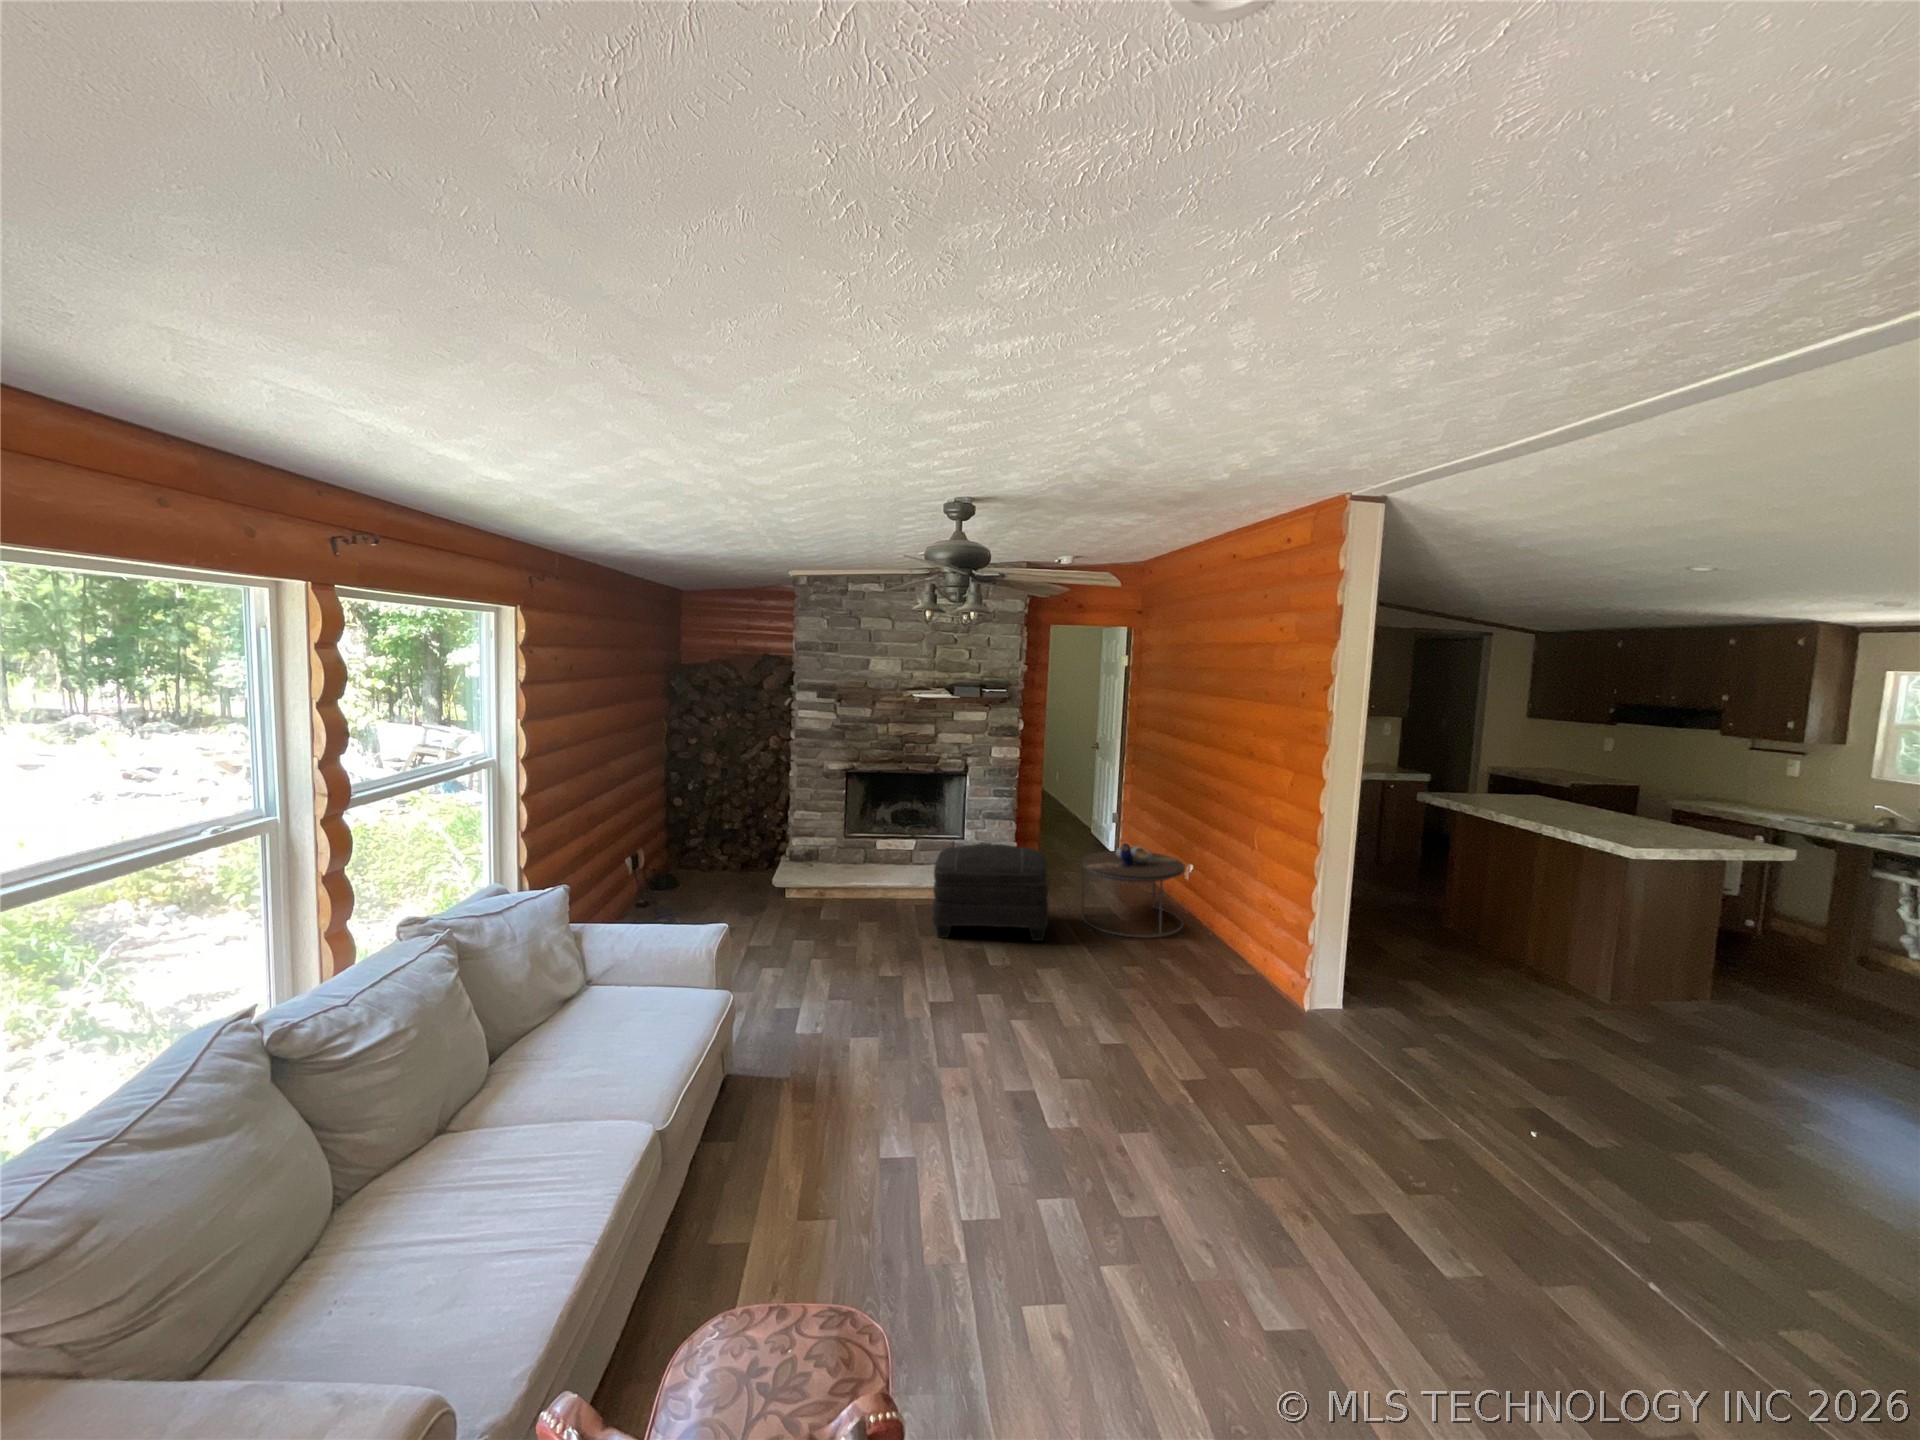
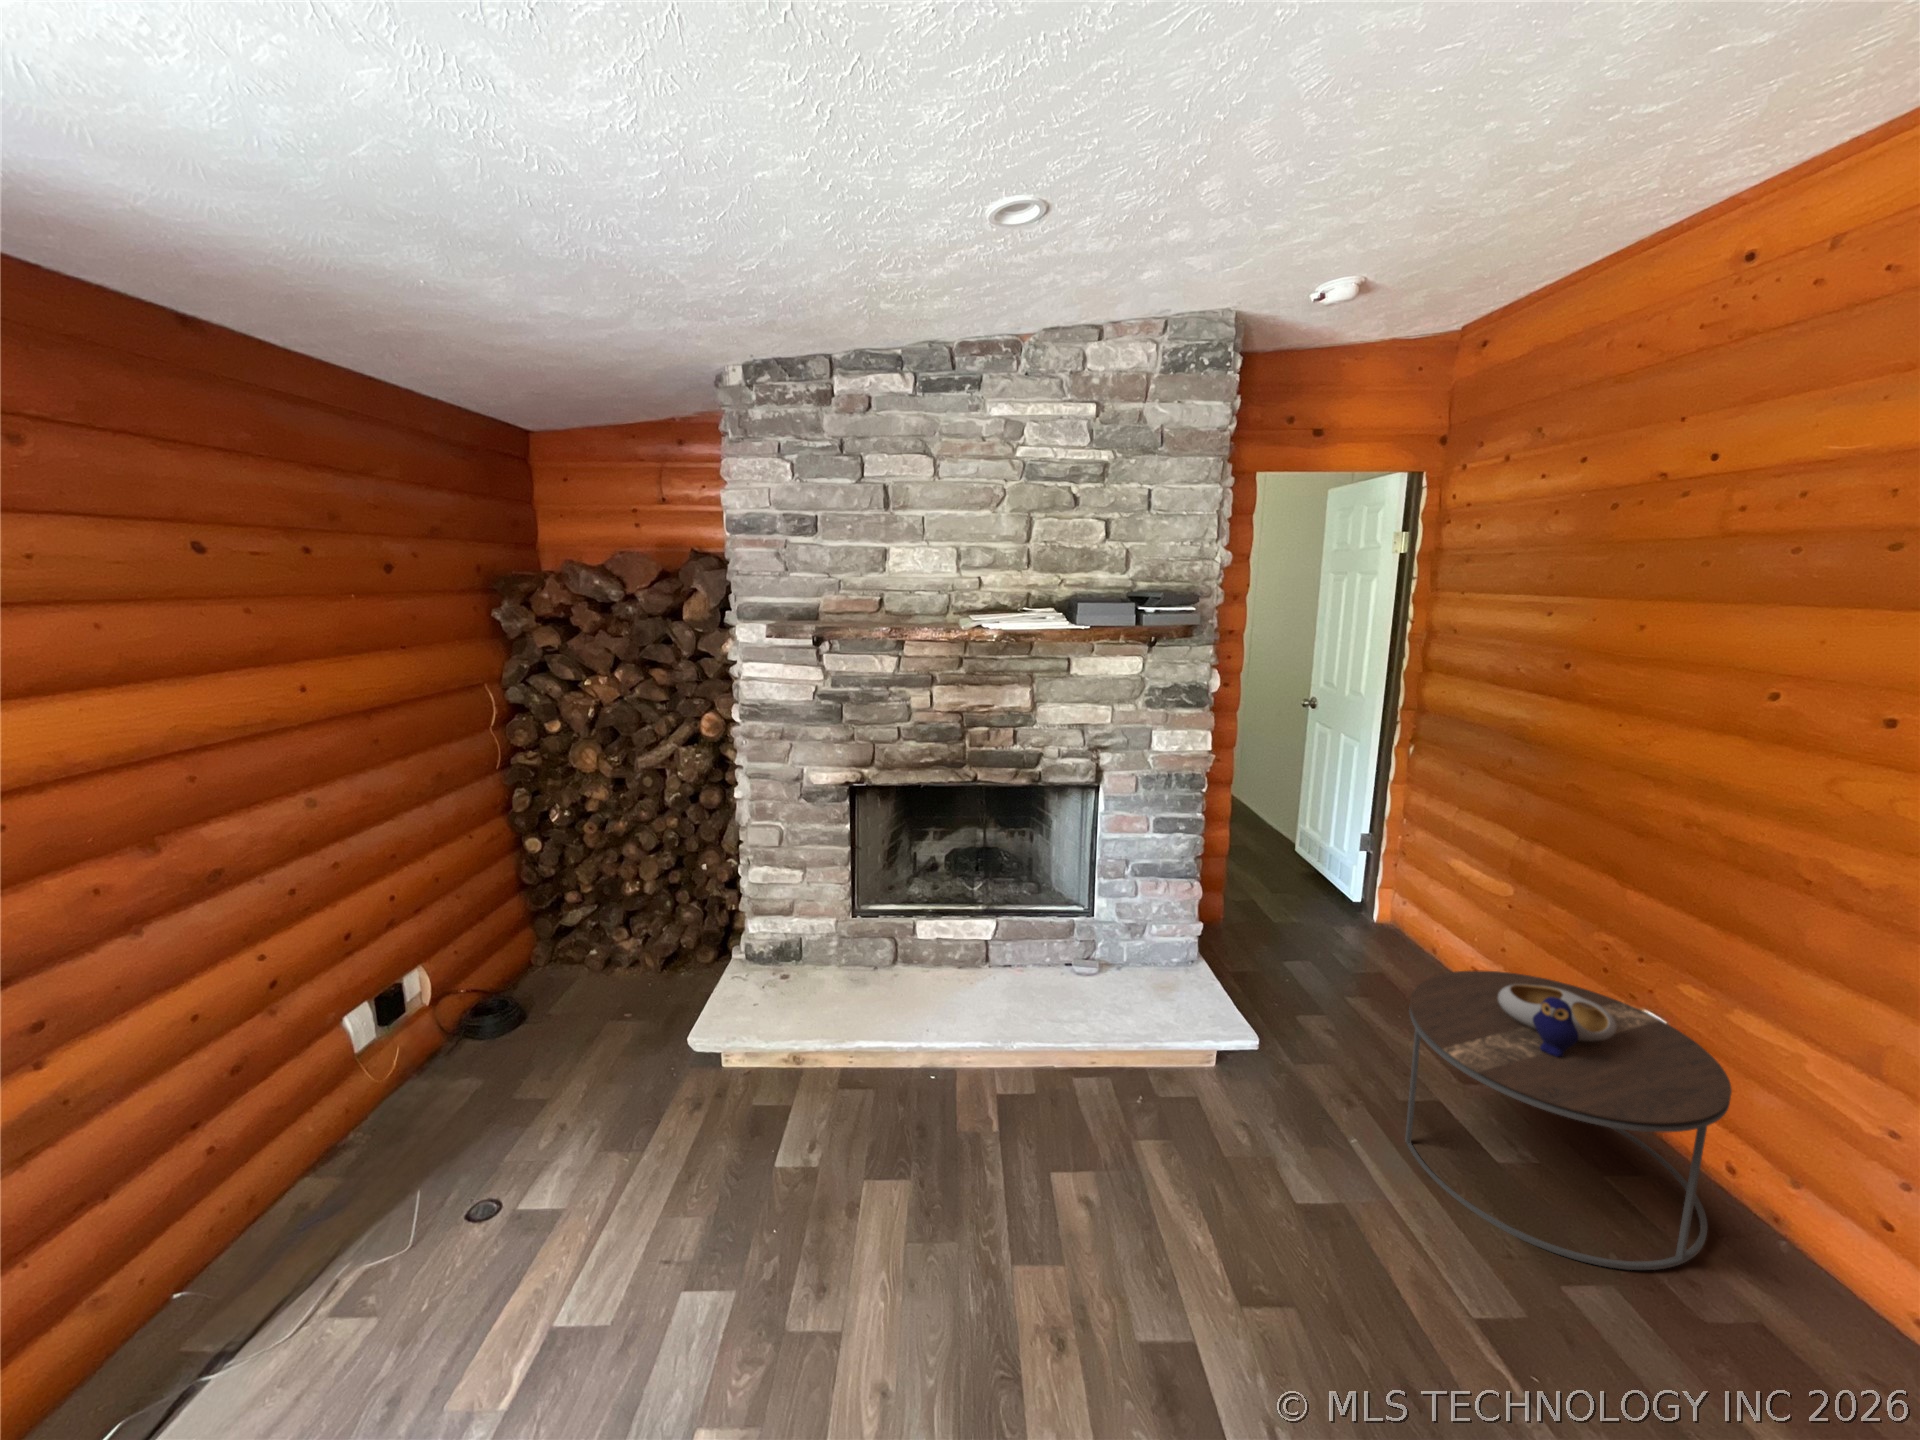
ottoman: present [933,844,1048,941] -> none [1068,998,1401,1306]

